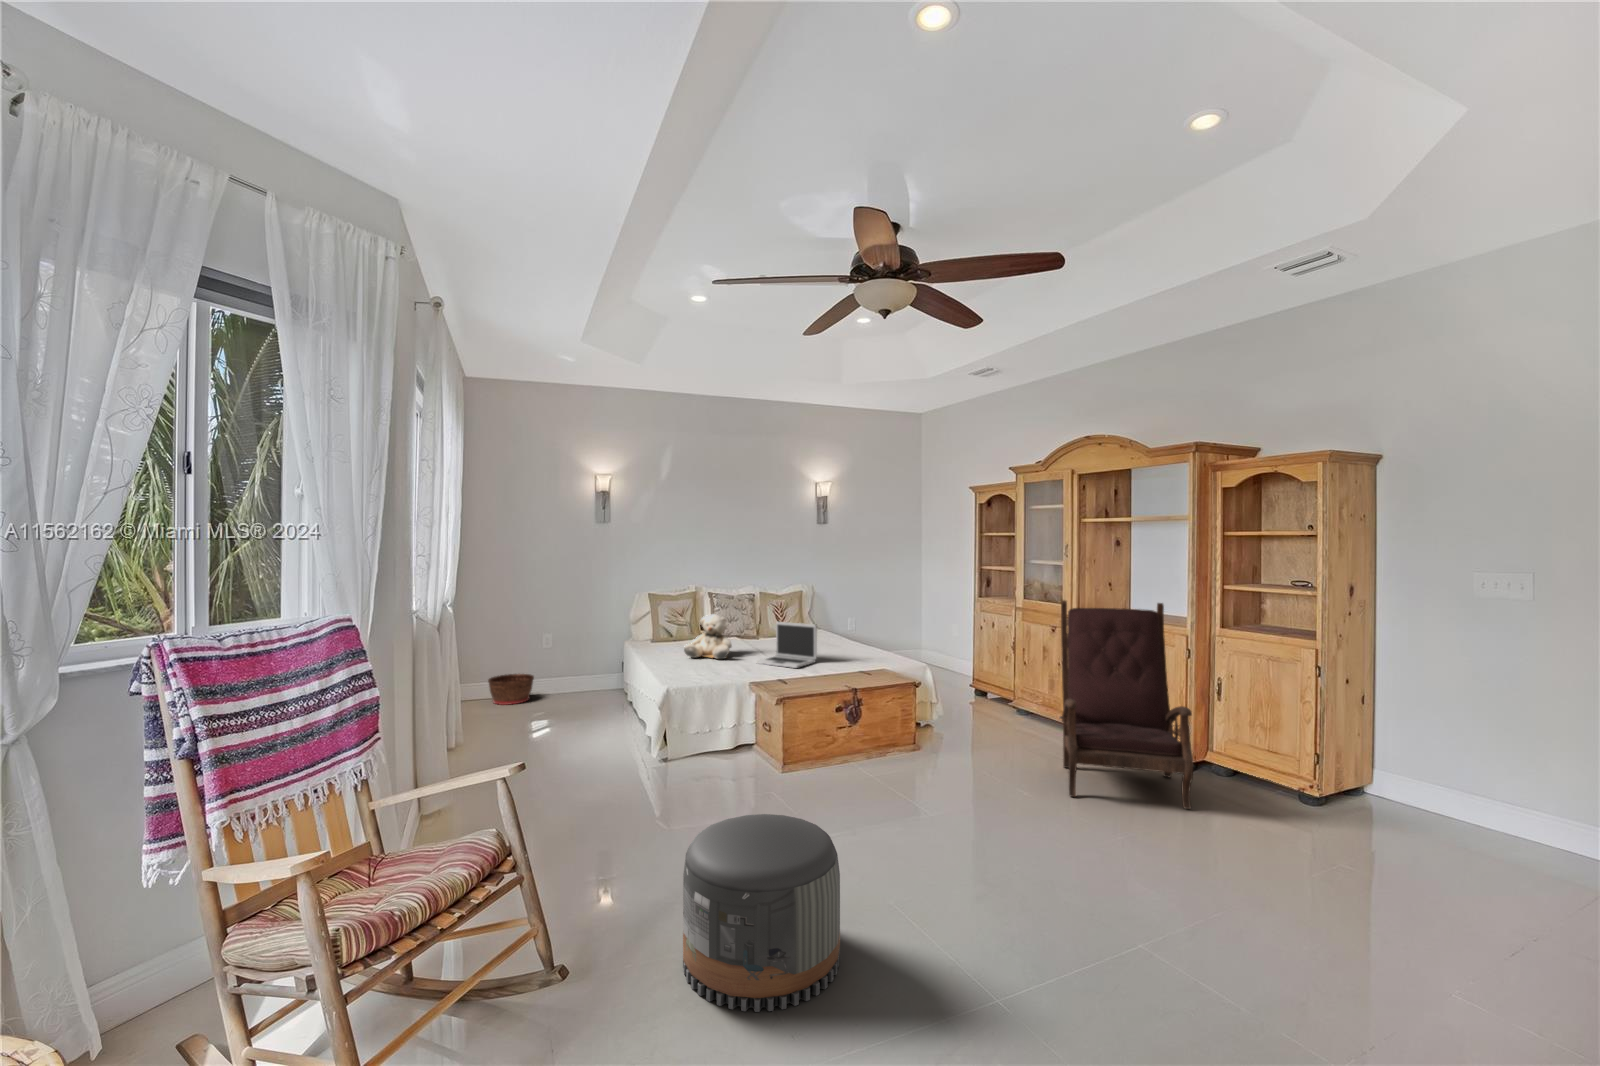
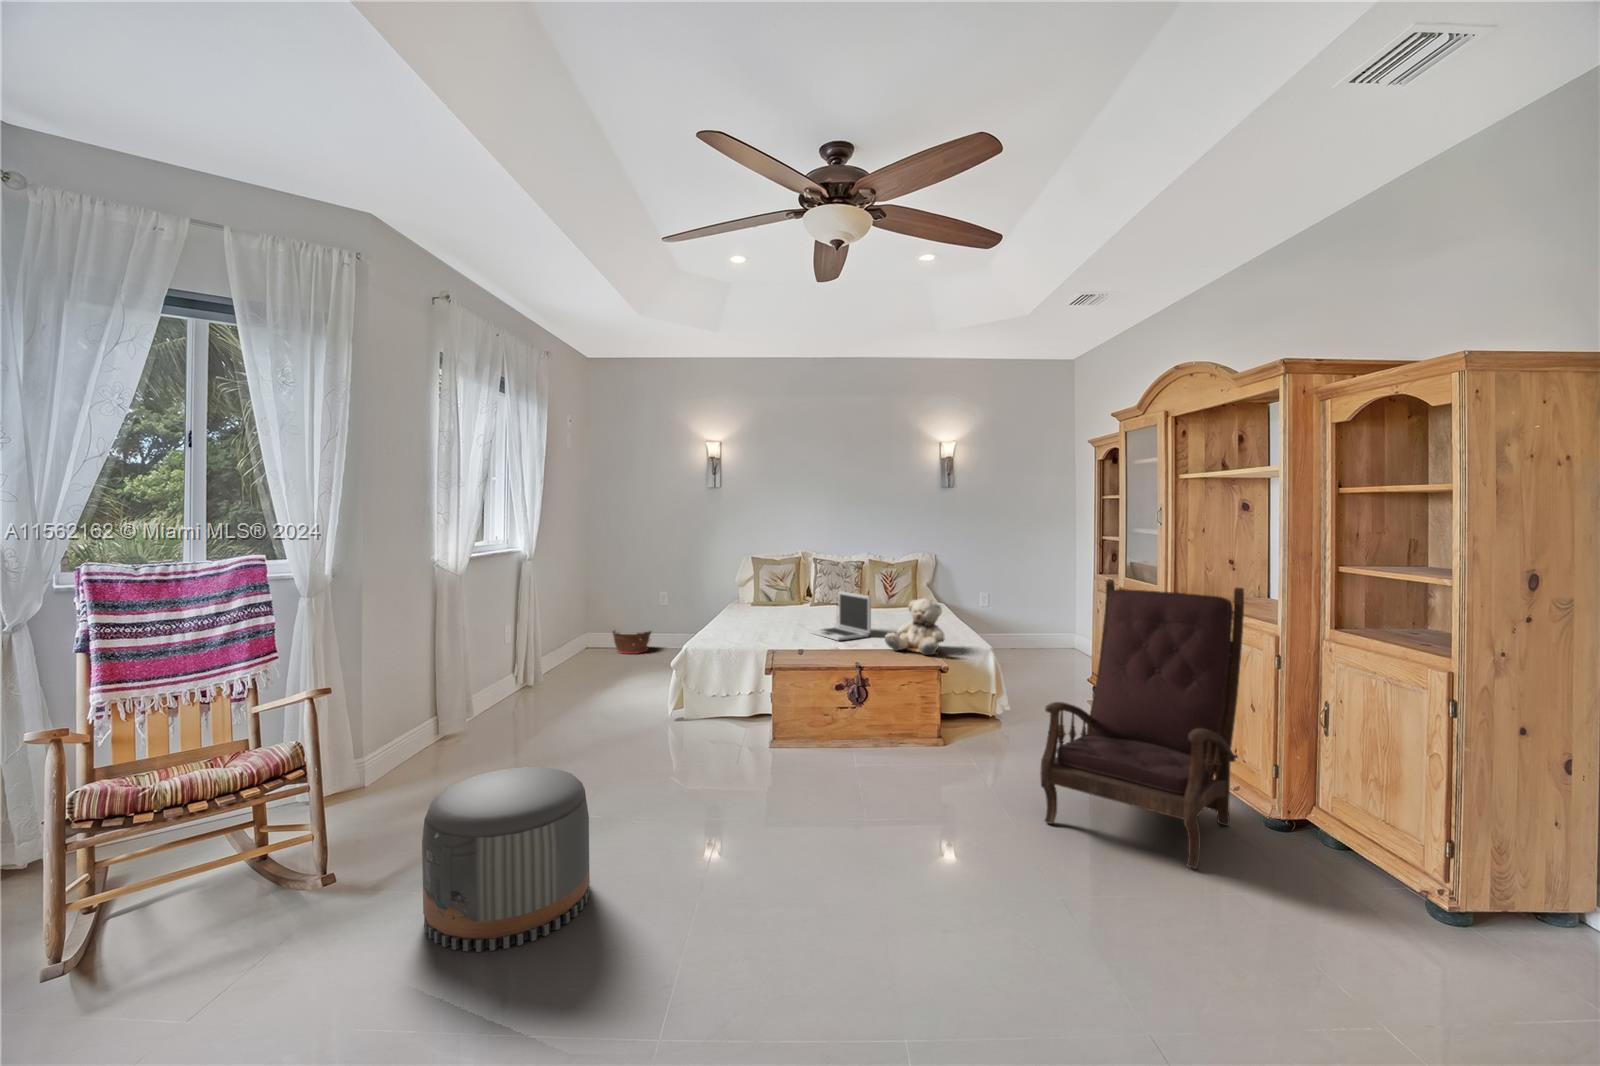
teddy bear: present [684,614,732,659] -> present [885,598,944,655]

